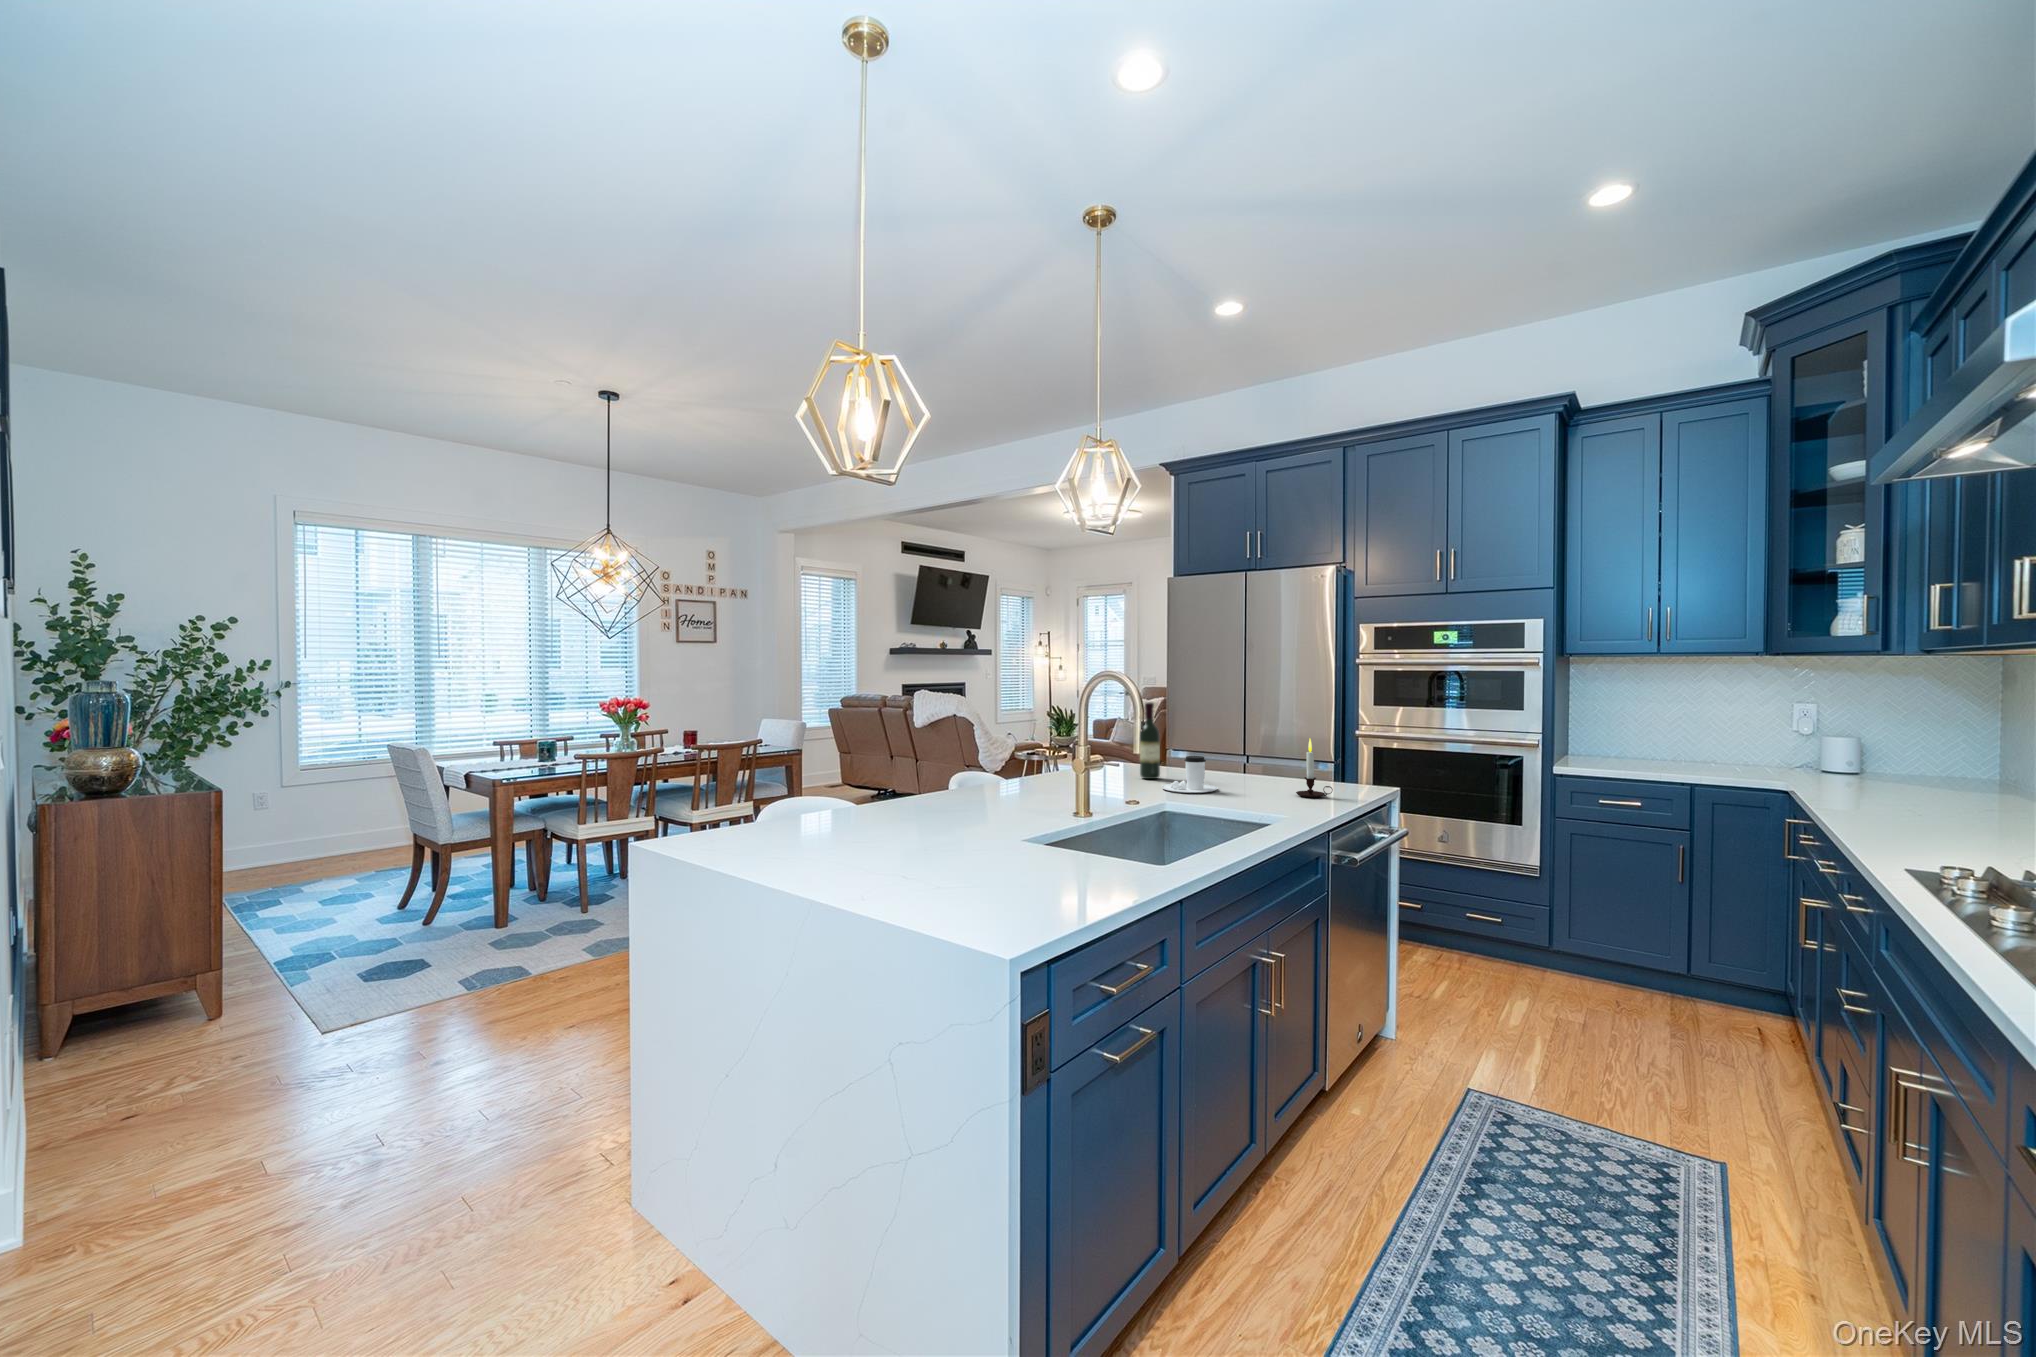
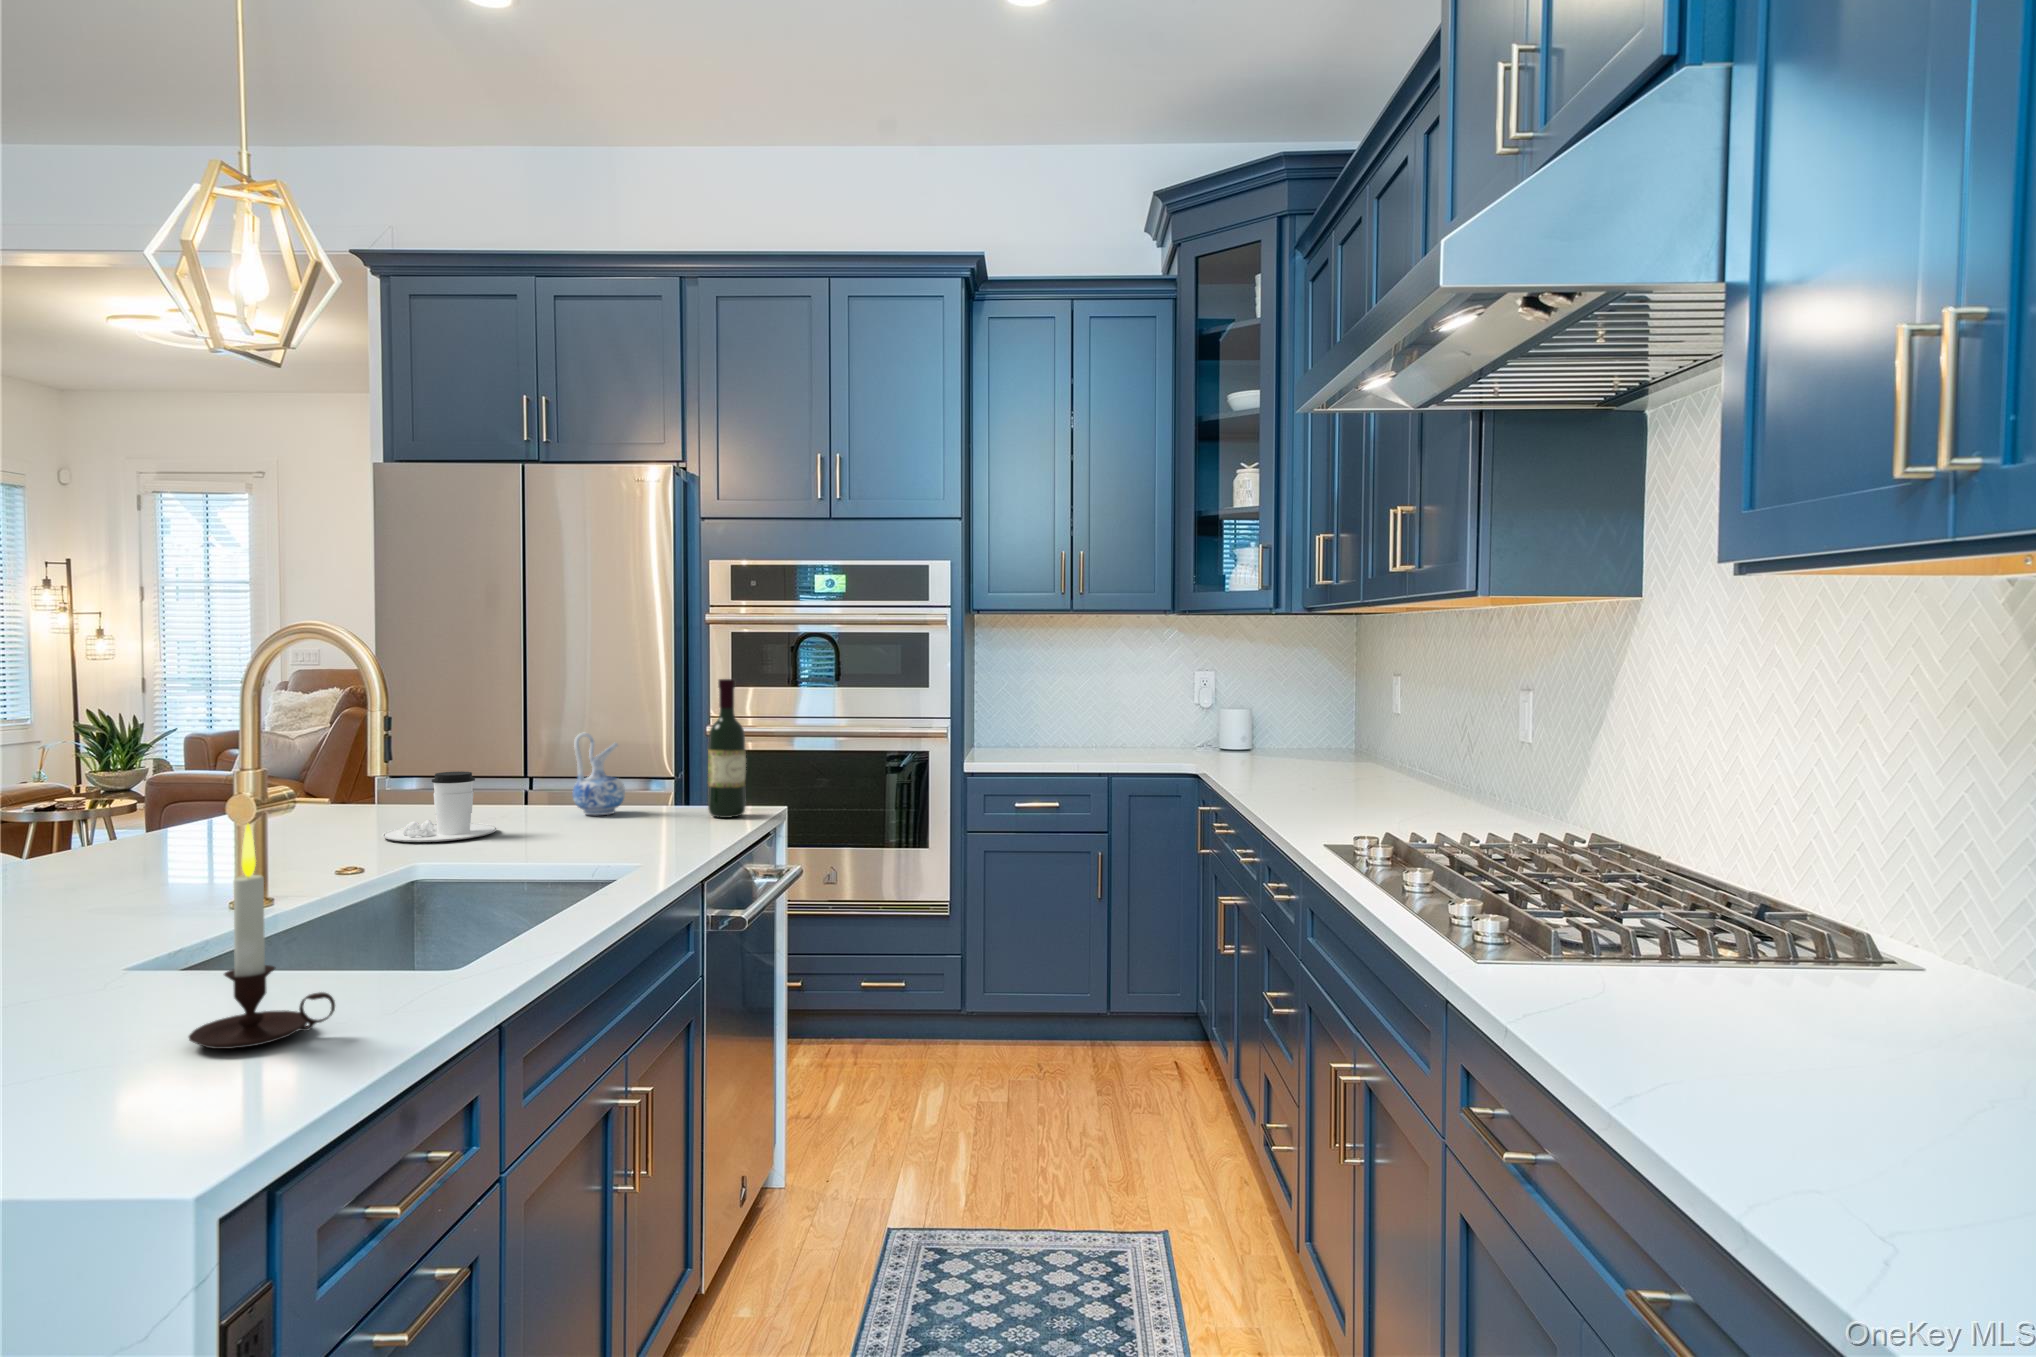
wine bottle: present [1139,702,1160,779] -> present [708,679,746,818]
ceramic pitcher: none [1260,737,1291,786] -> present [572,733,625,815]
candle: present [1296,739,1333,797] -> present [189,824,335,1049]

